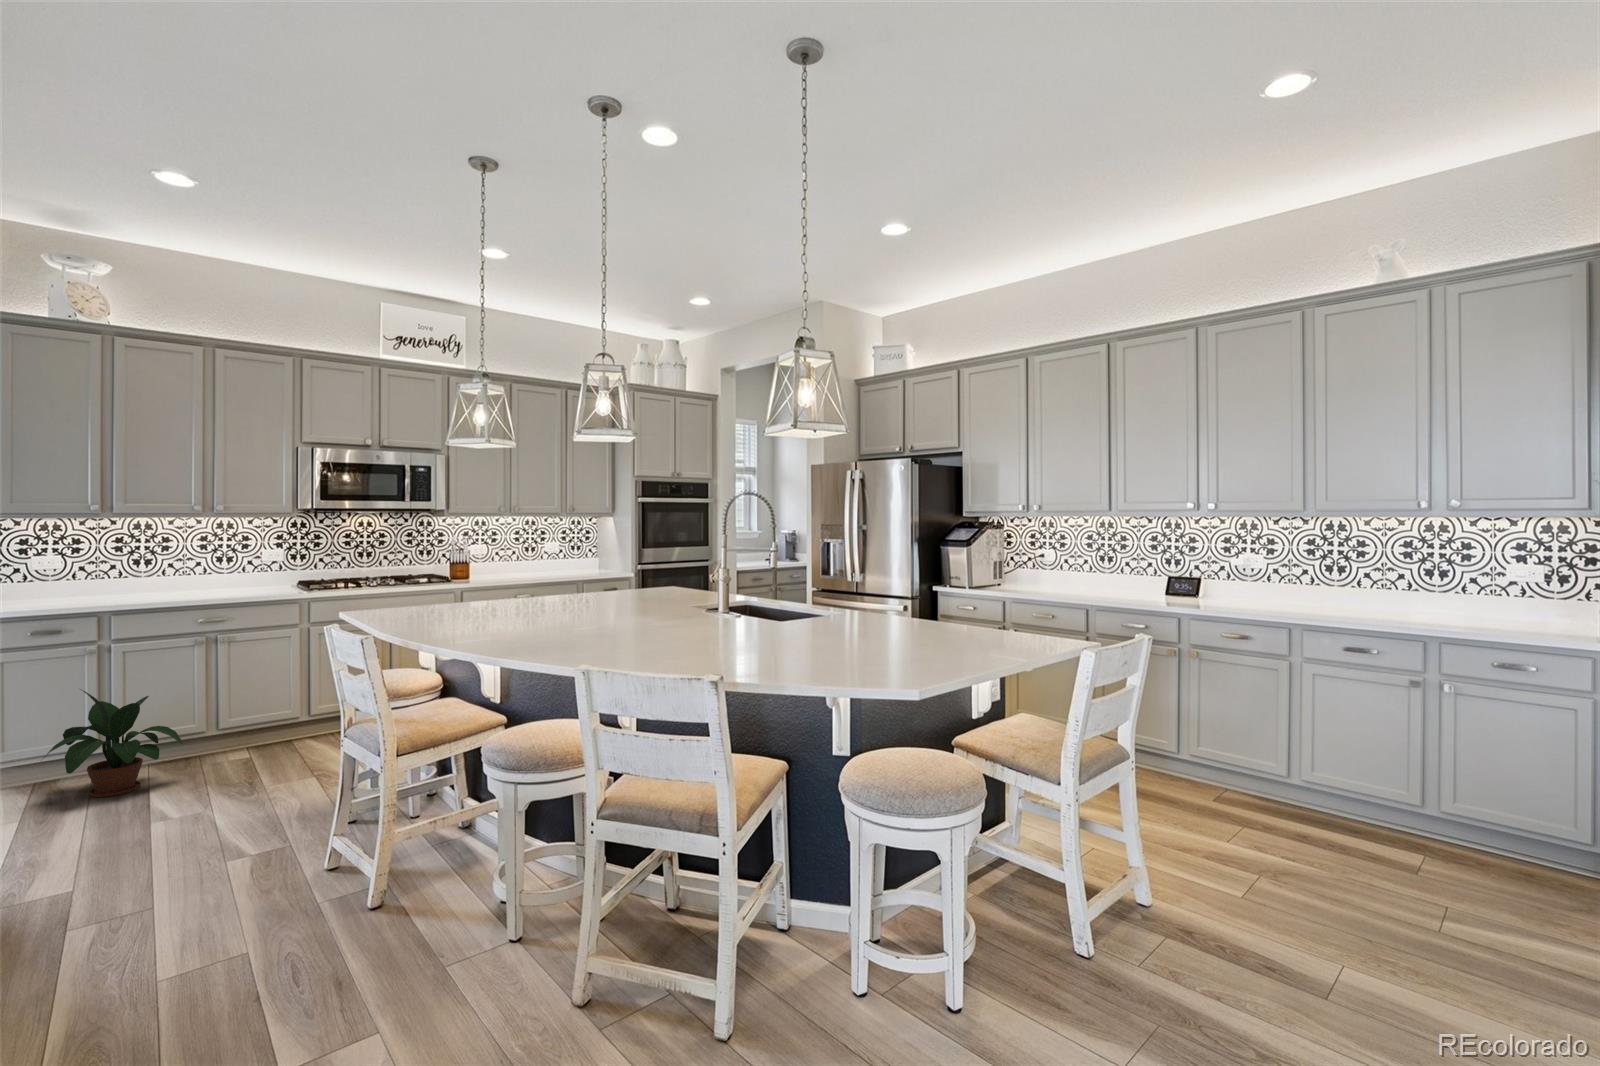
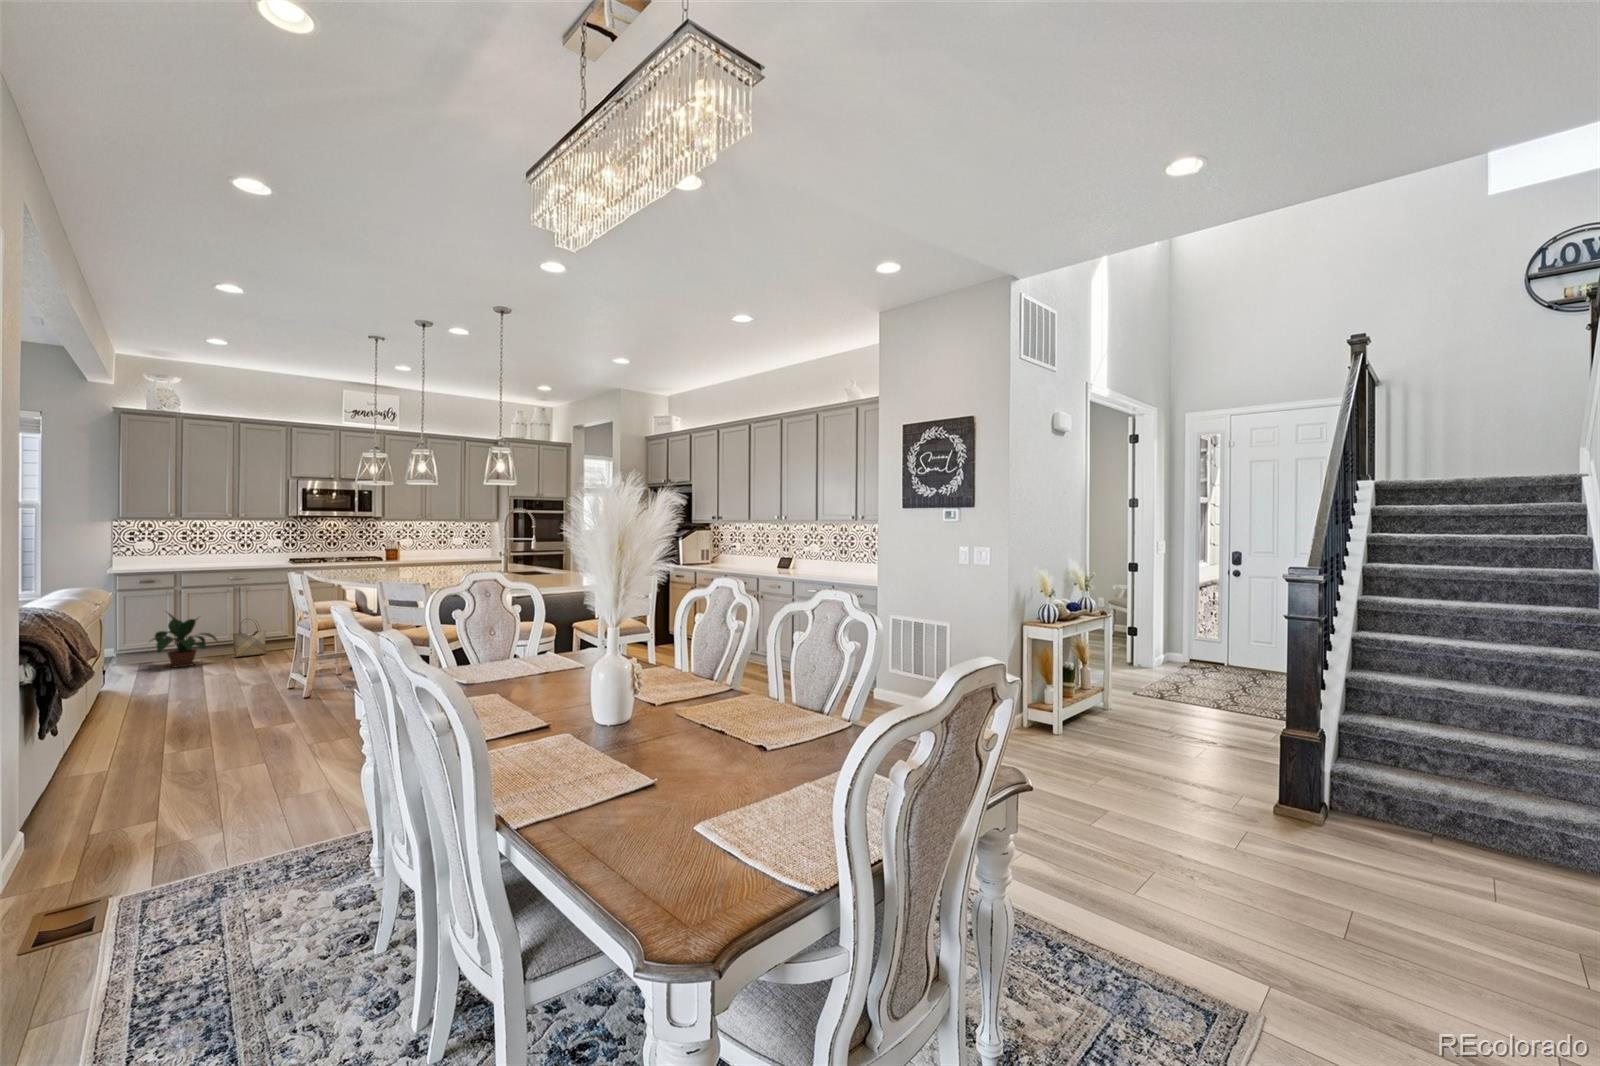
woven basket: none [207,693,265,764] -> present [233,619,266,657]

